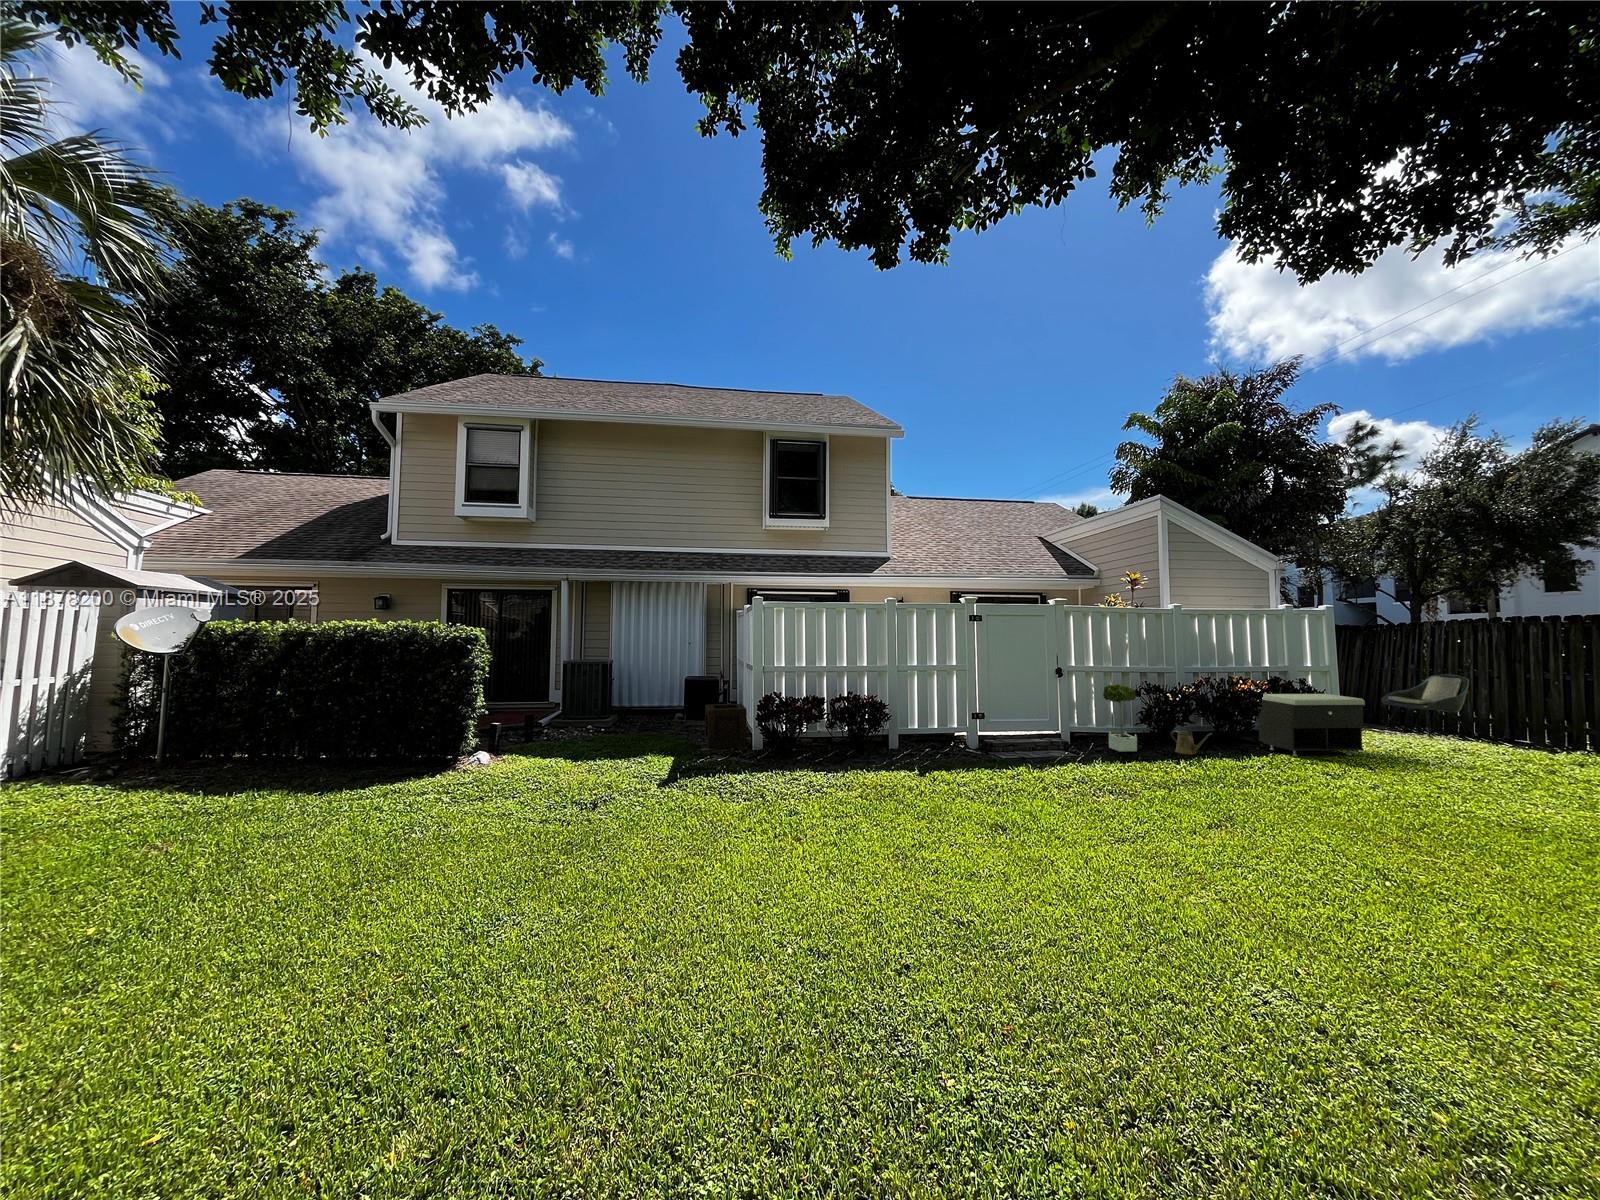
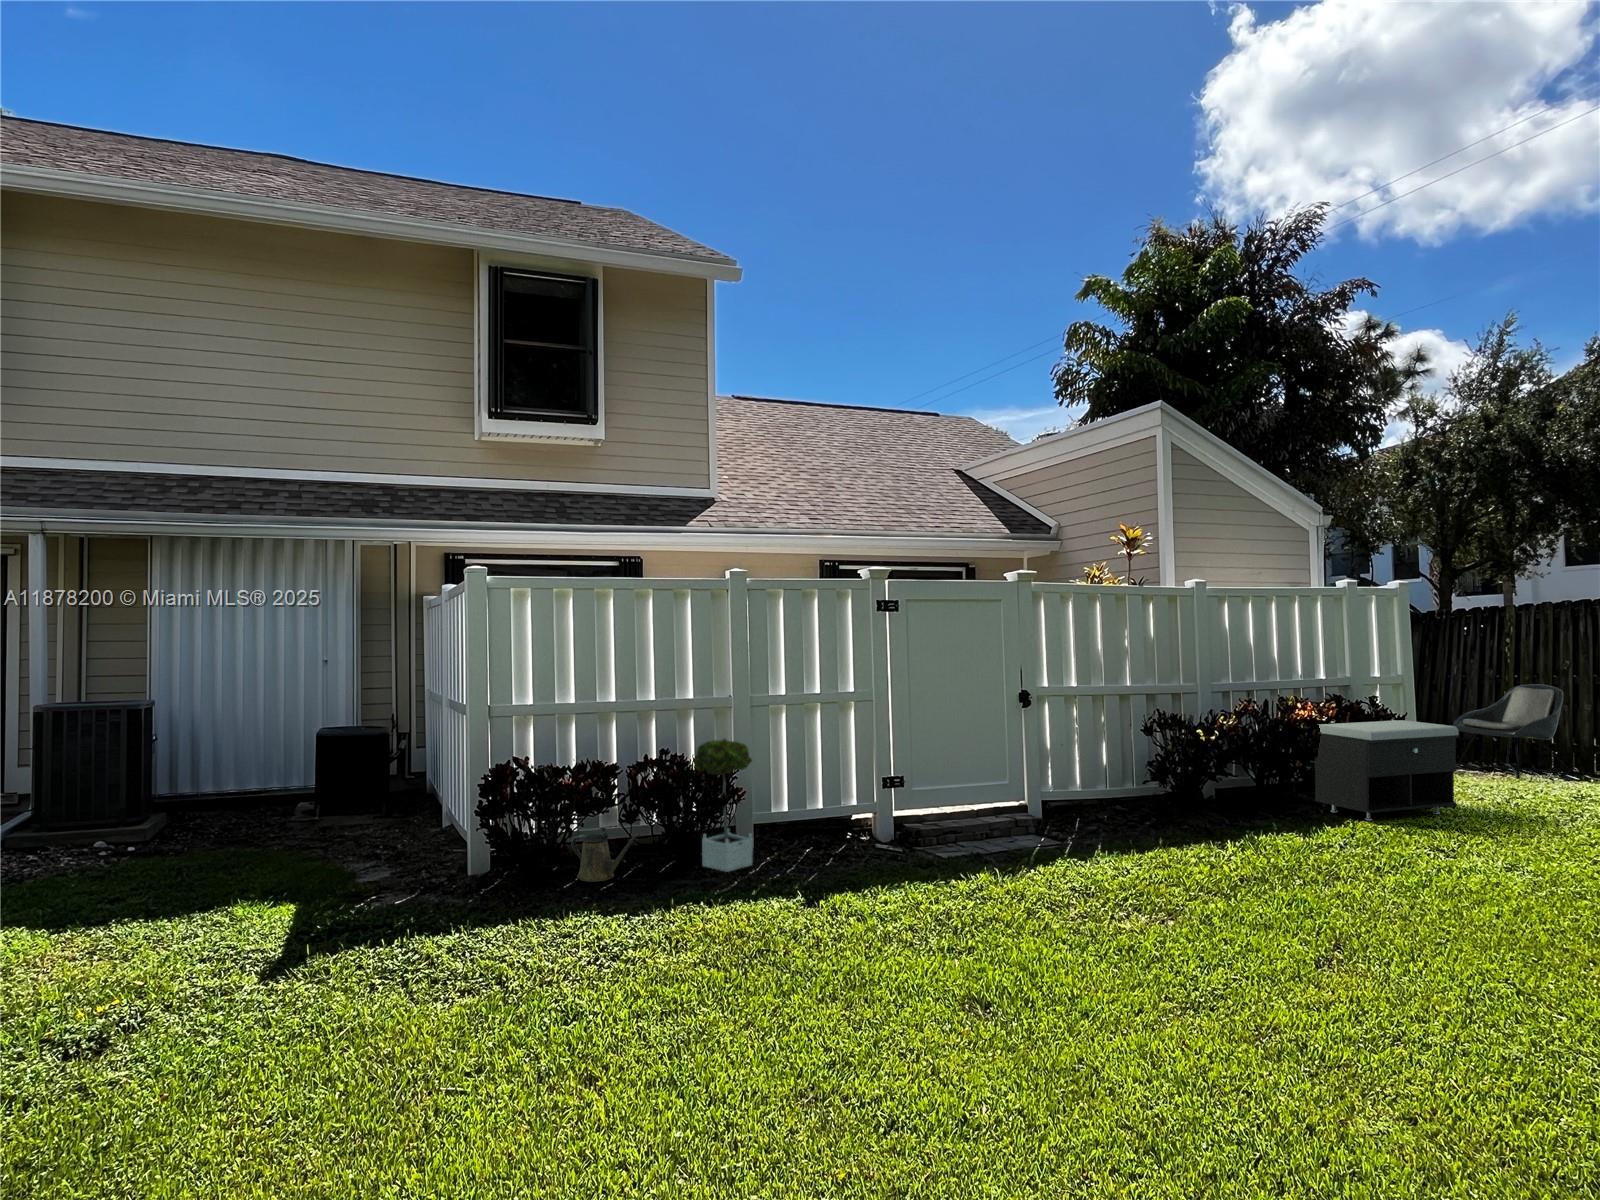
potted tree: present [1103,684,1137,751] -> present [693,739,753,872]
wooden crate: present [705,704,747,749] -> none [362,782,454,879]
watering can: present [1171,731,1212,755] -> present [571,834,639,882]

